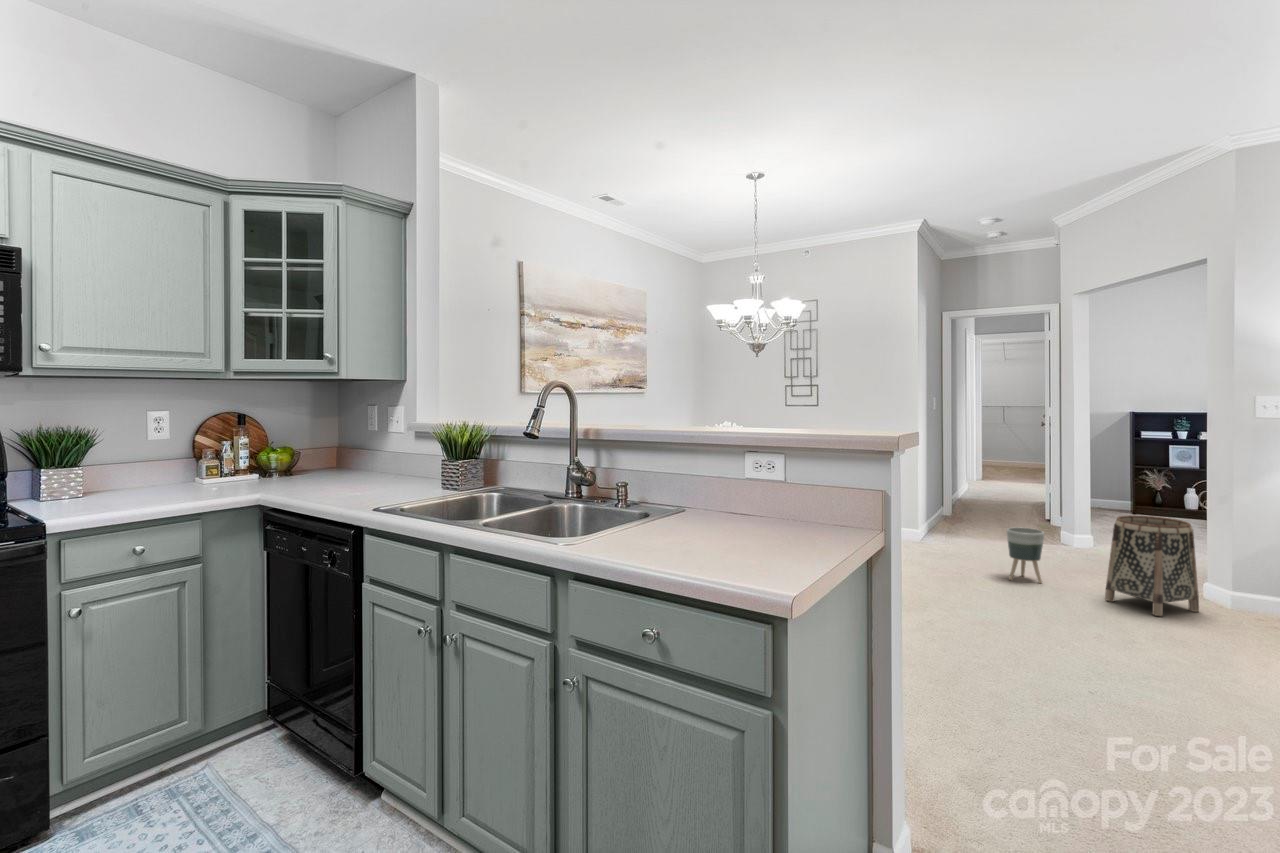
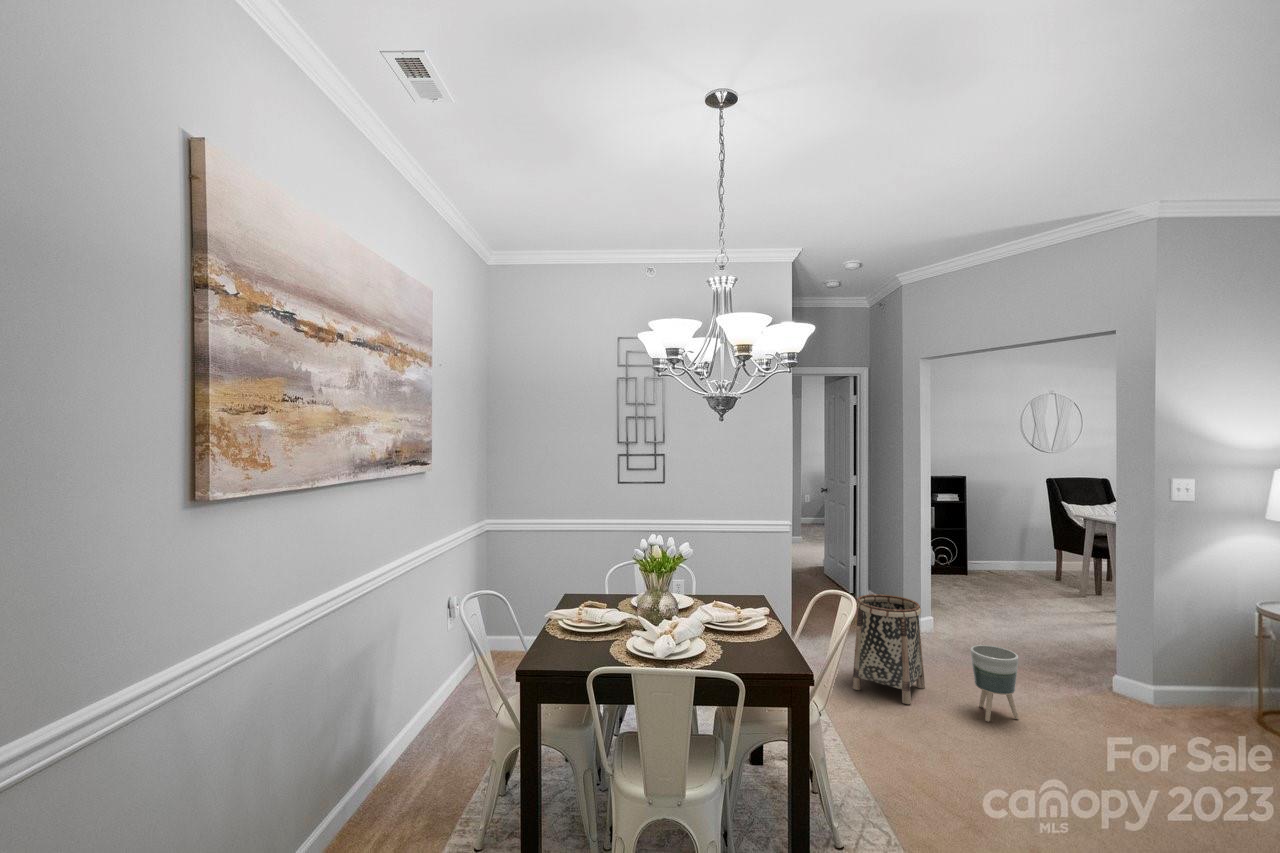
basket: present [1105,515,1199,616] -> present [853,594,925,704]

